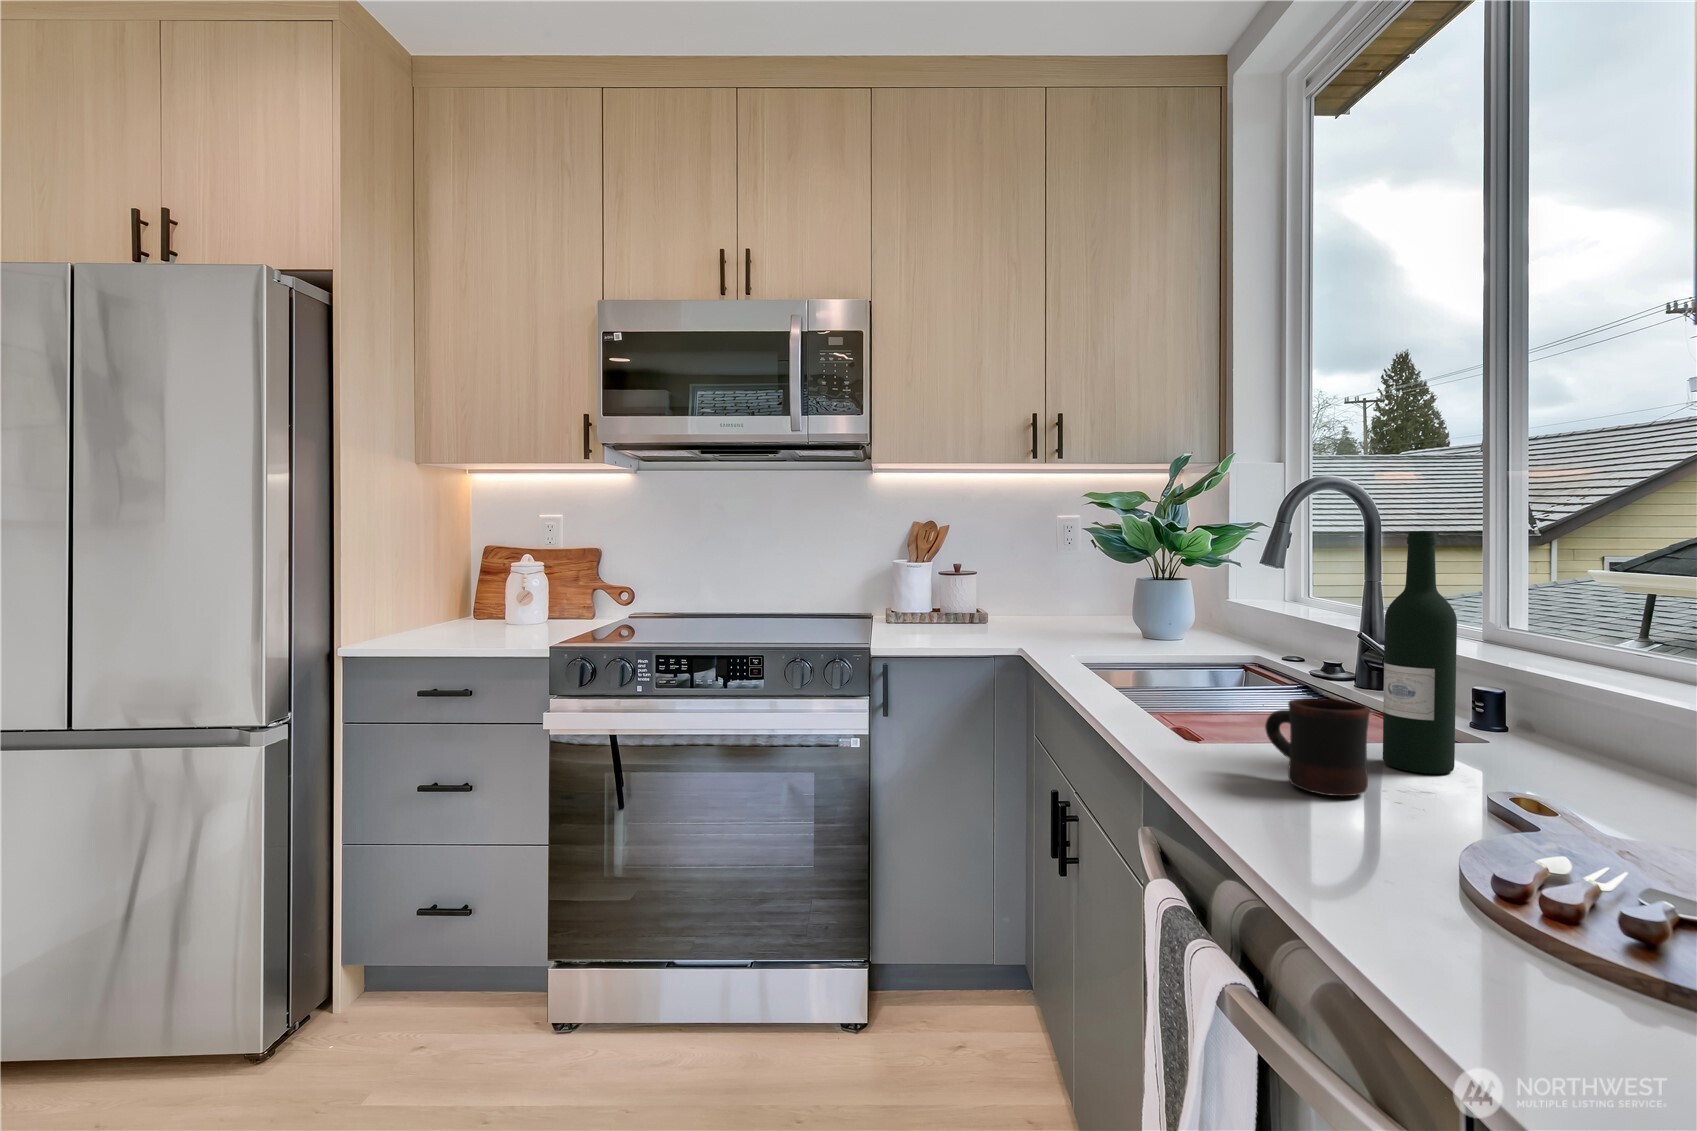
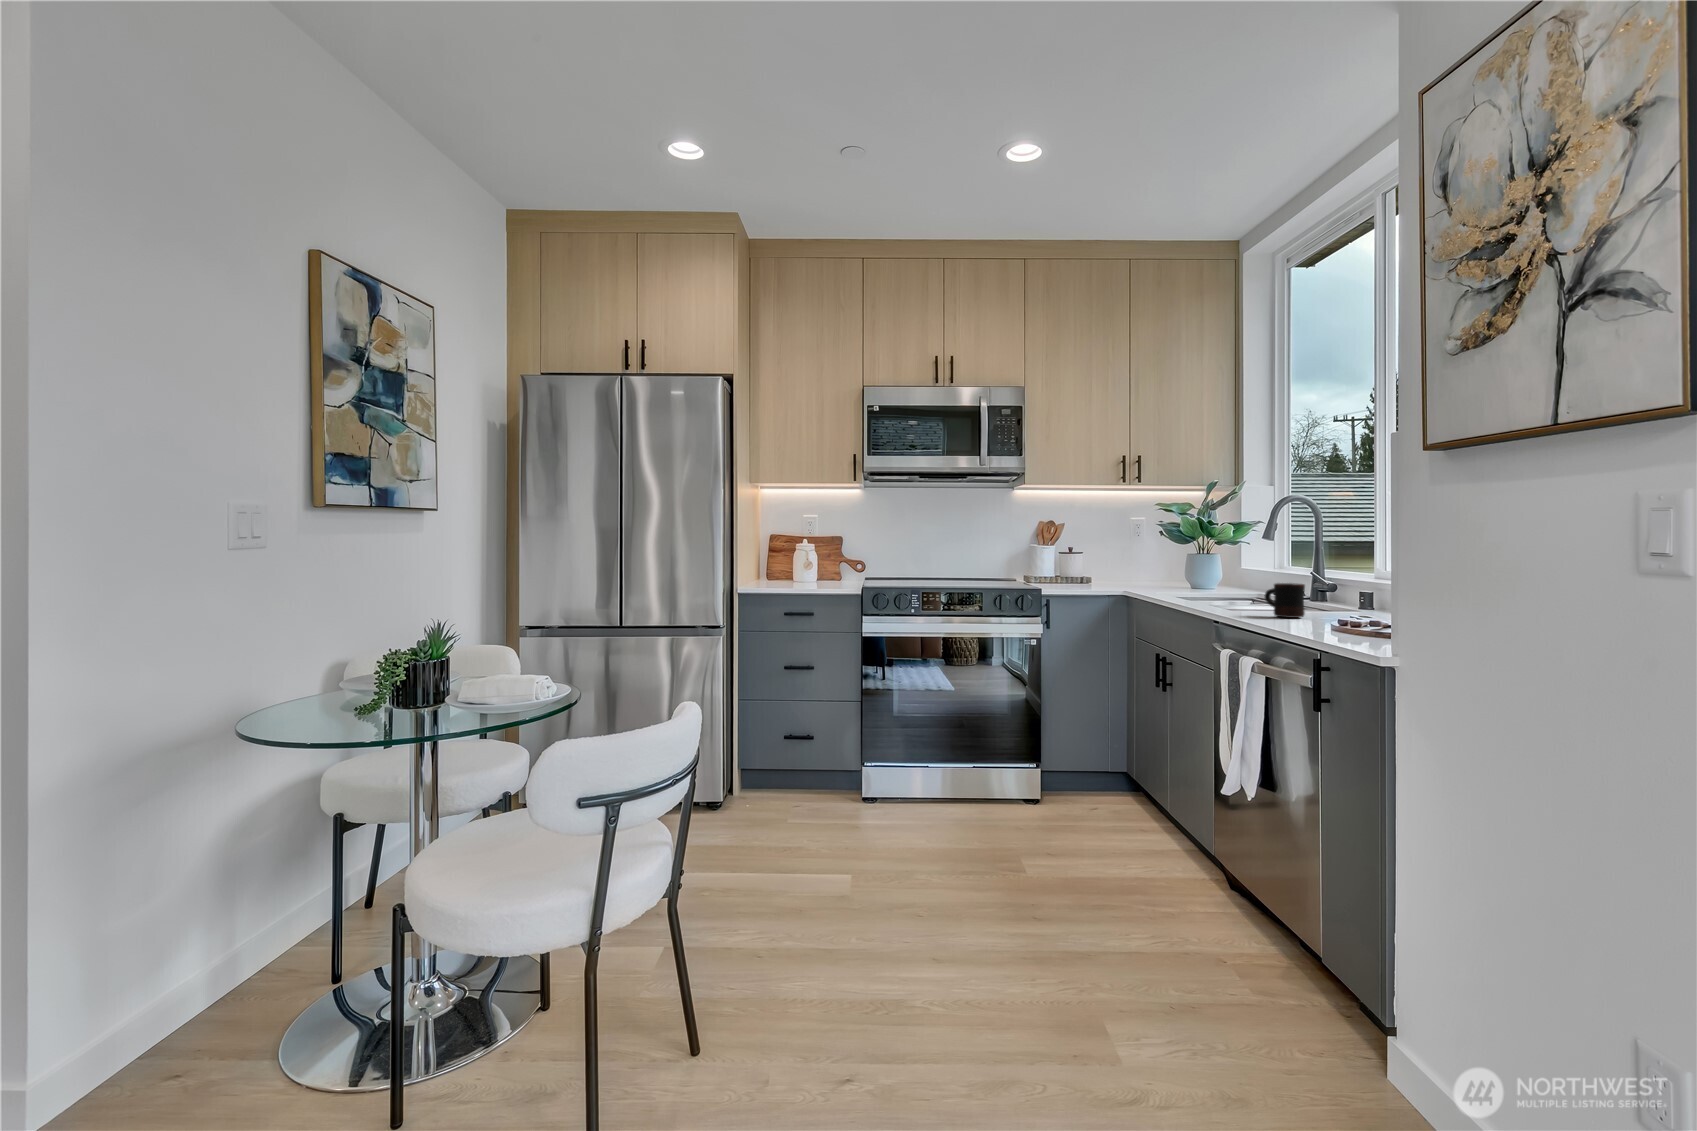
wine bottle: present [1383,531,1457,774] -> none [1314,517,1343,615]

